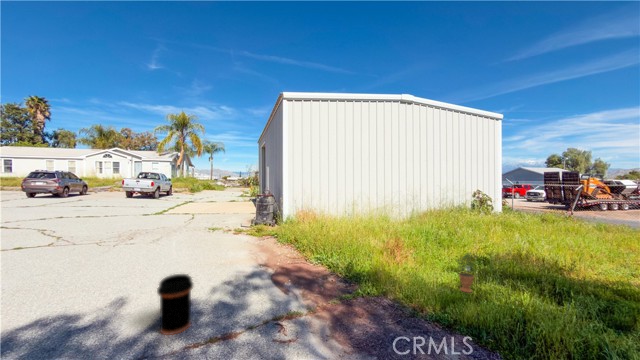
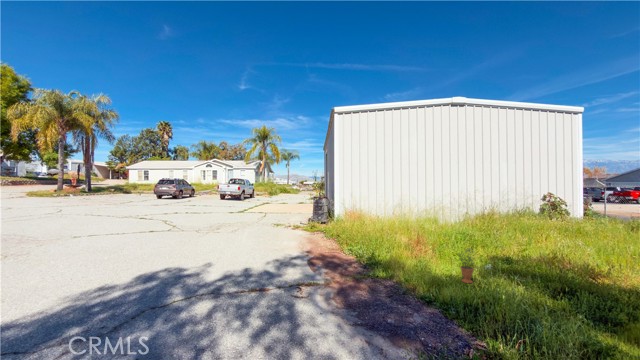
trash can: present [157,274,193,335] -> none [223,247,245,284]

